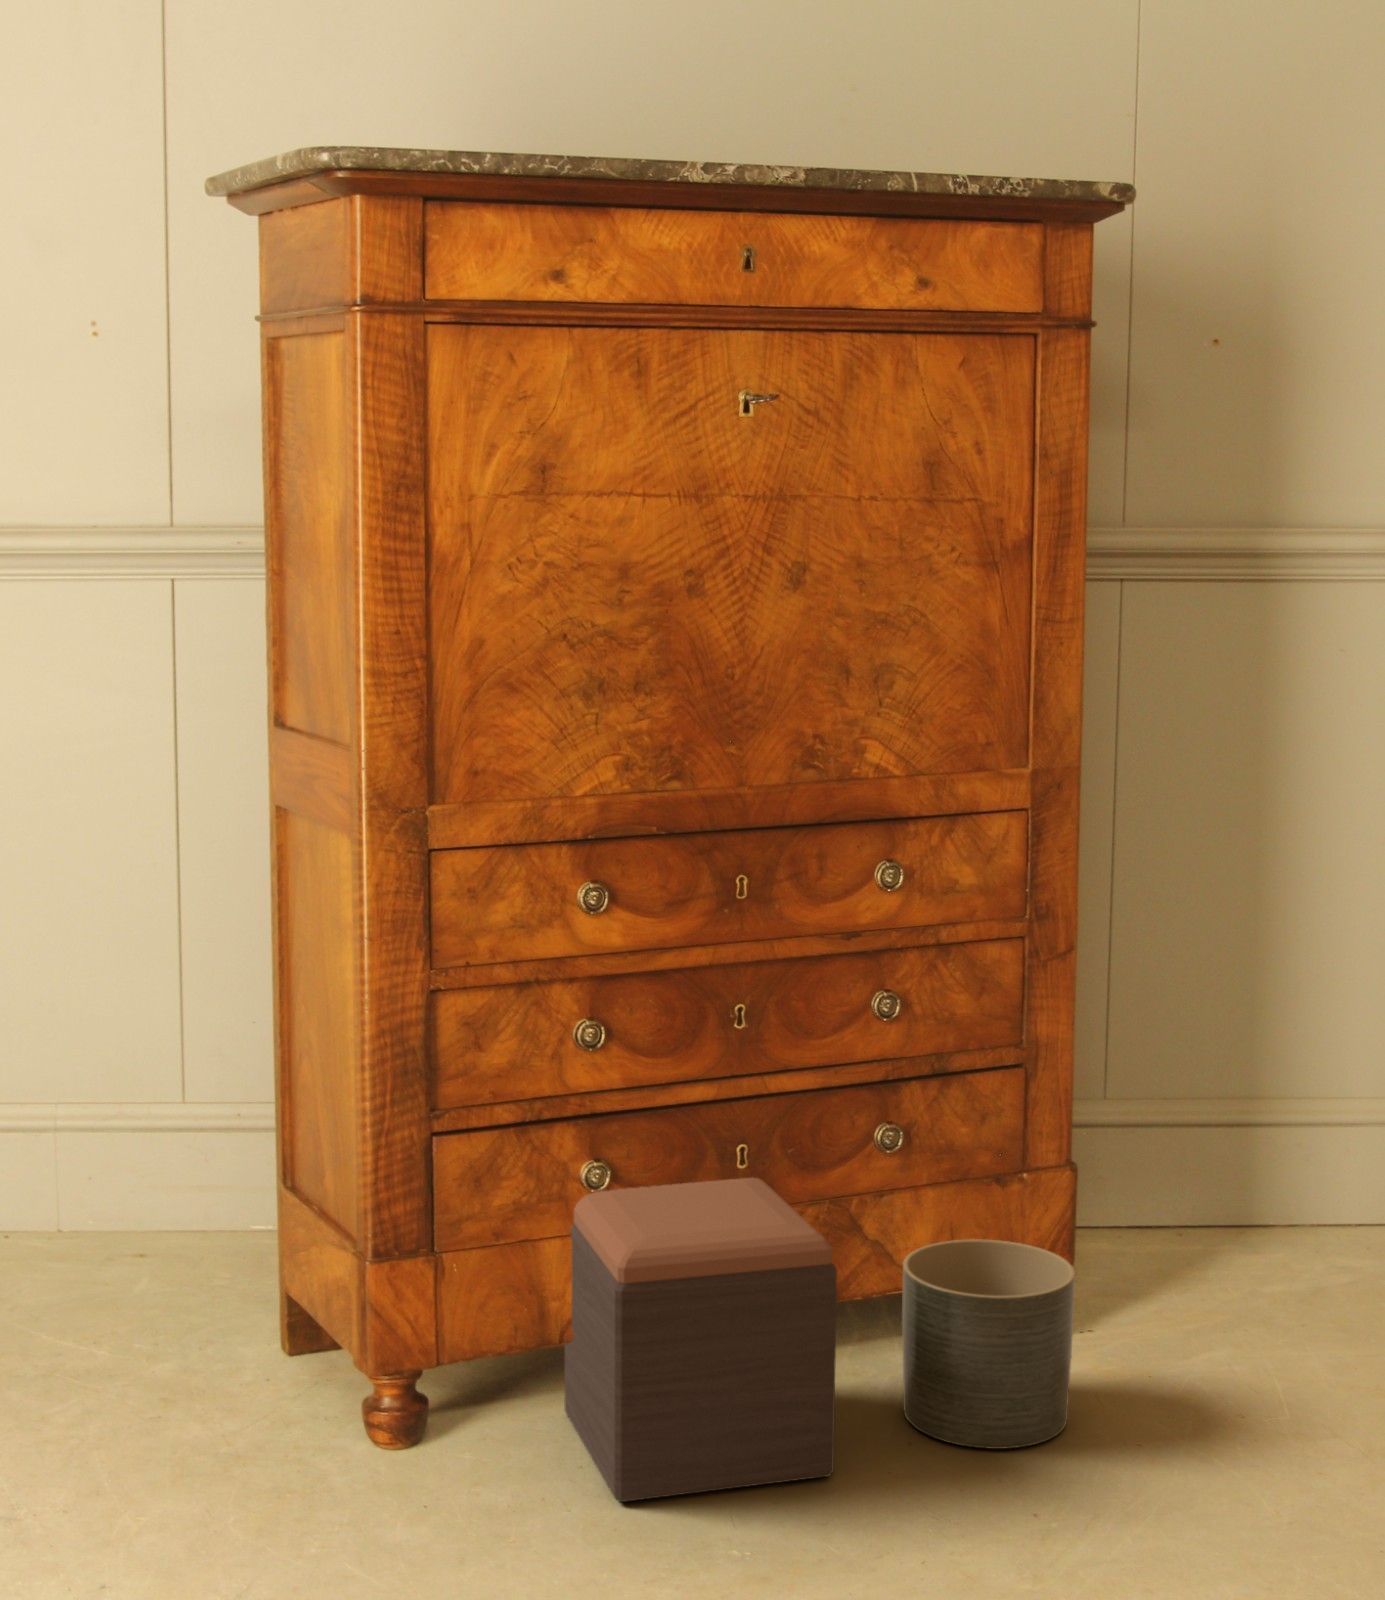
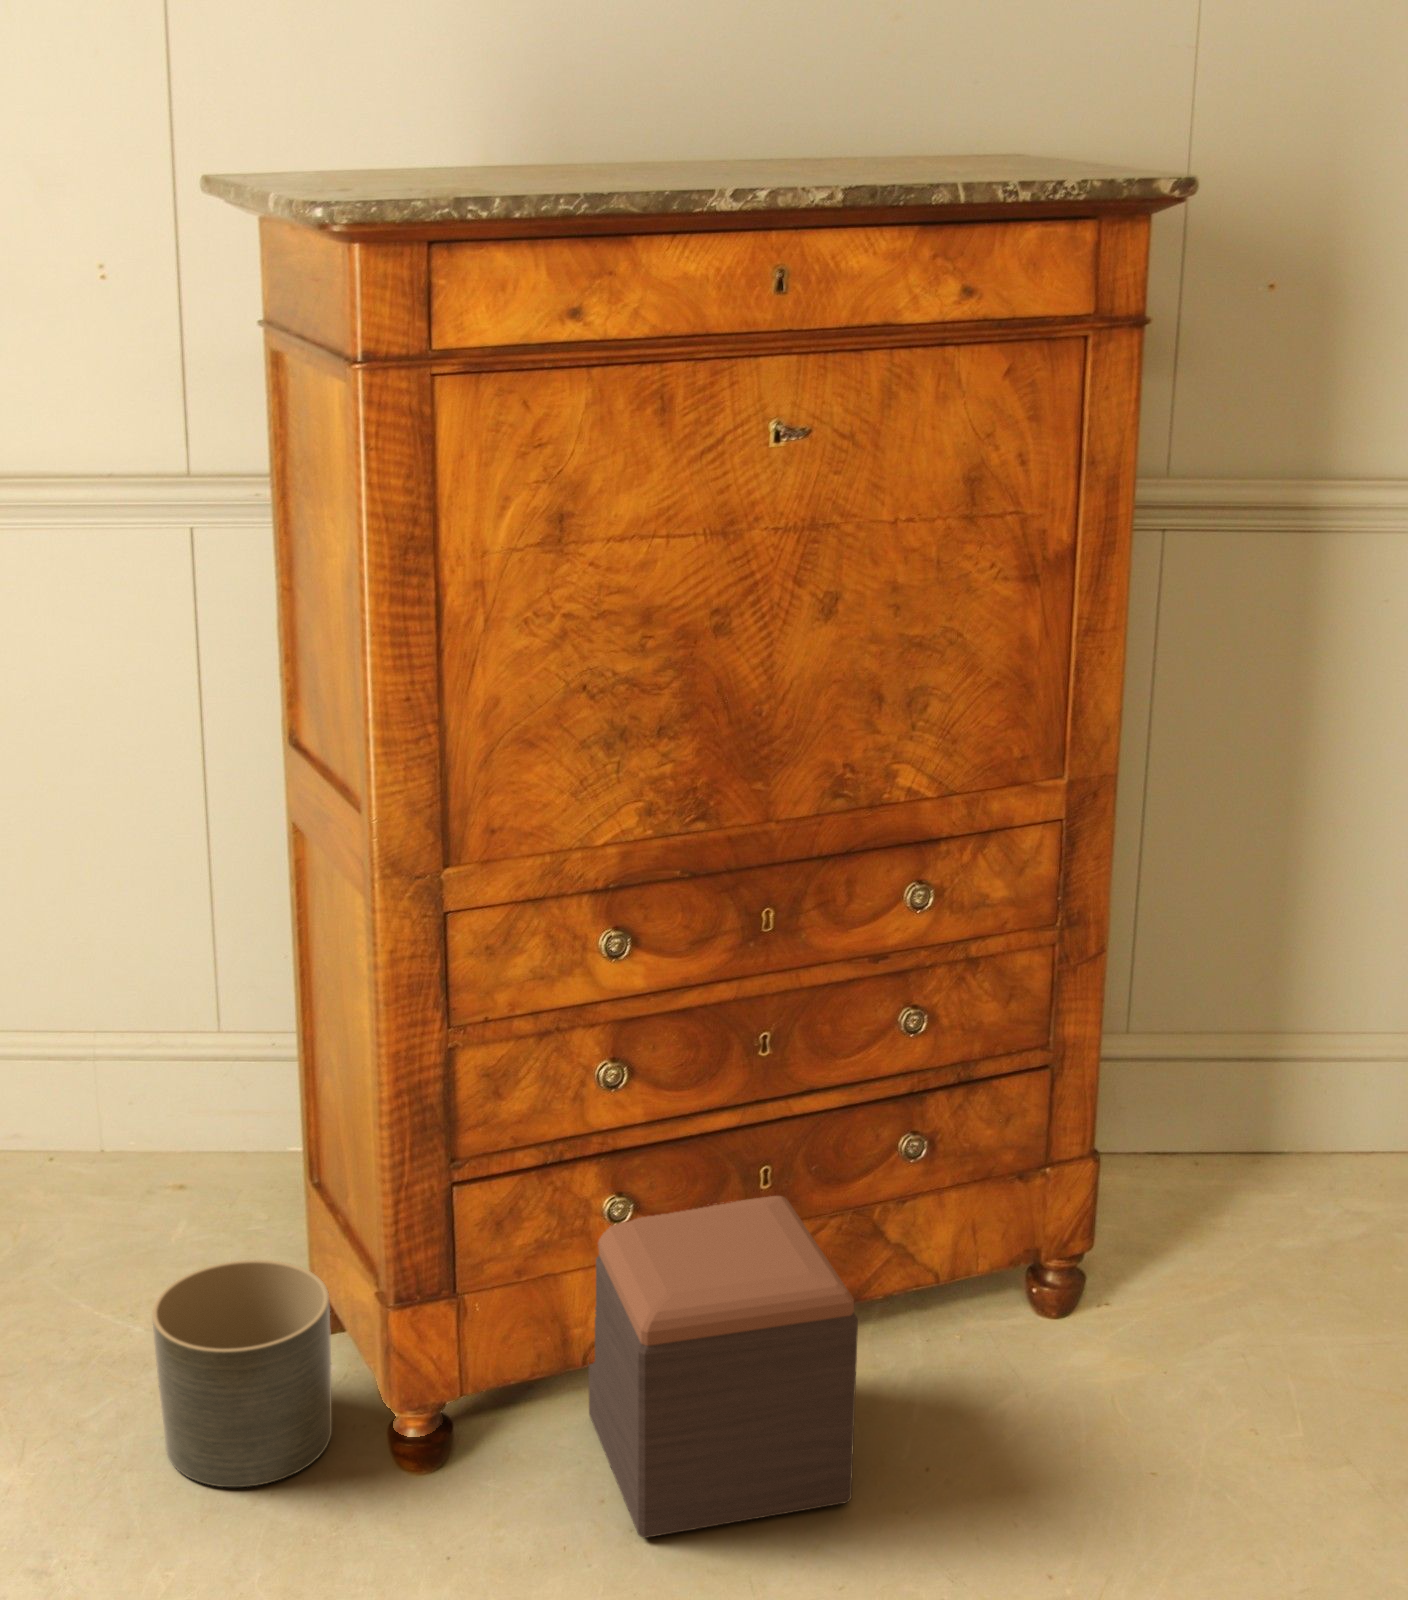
planter: present [902,1239,1075,1449] -> present [152,1260,332,1487]

